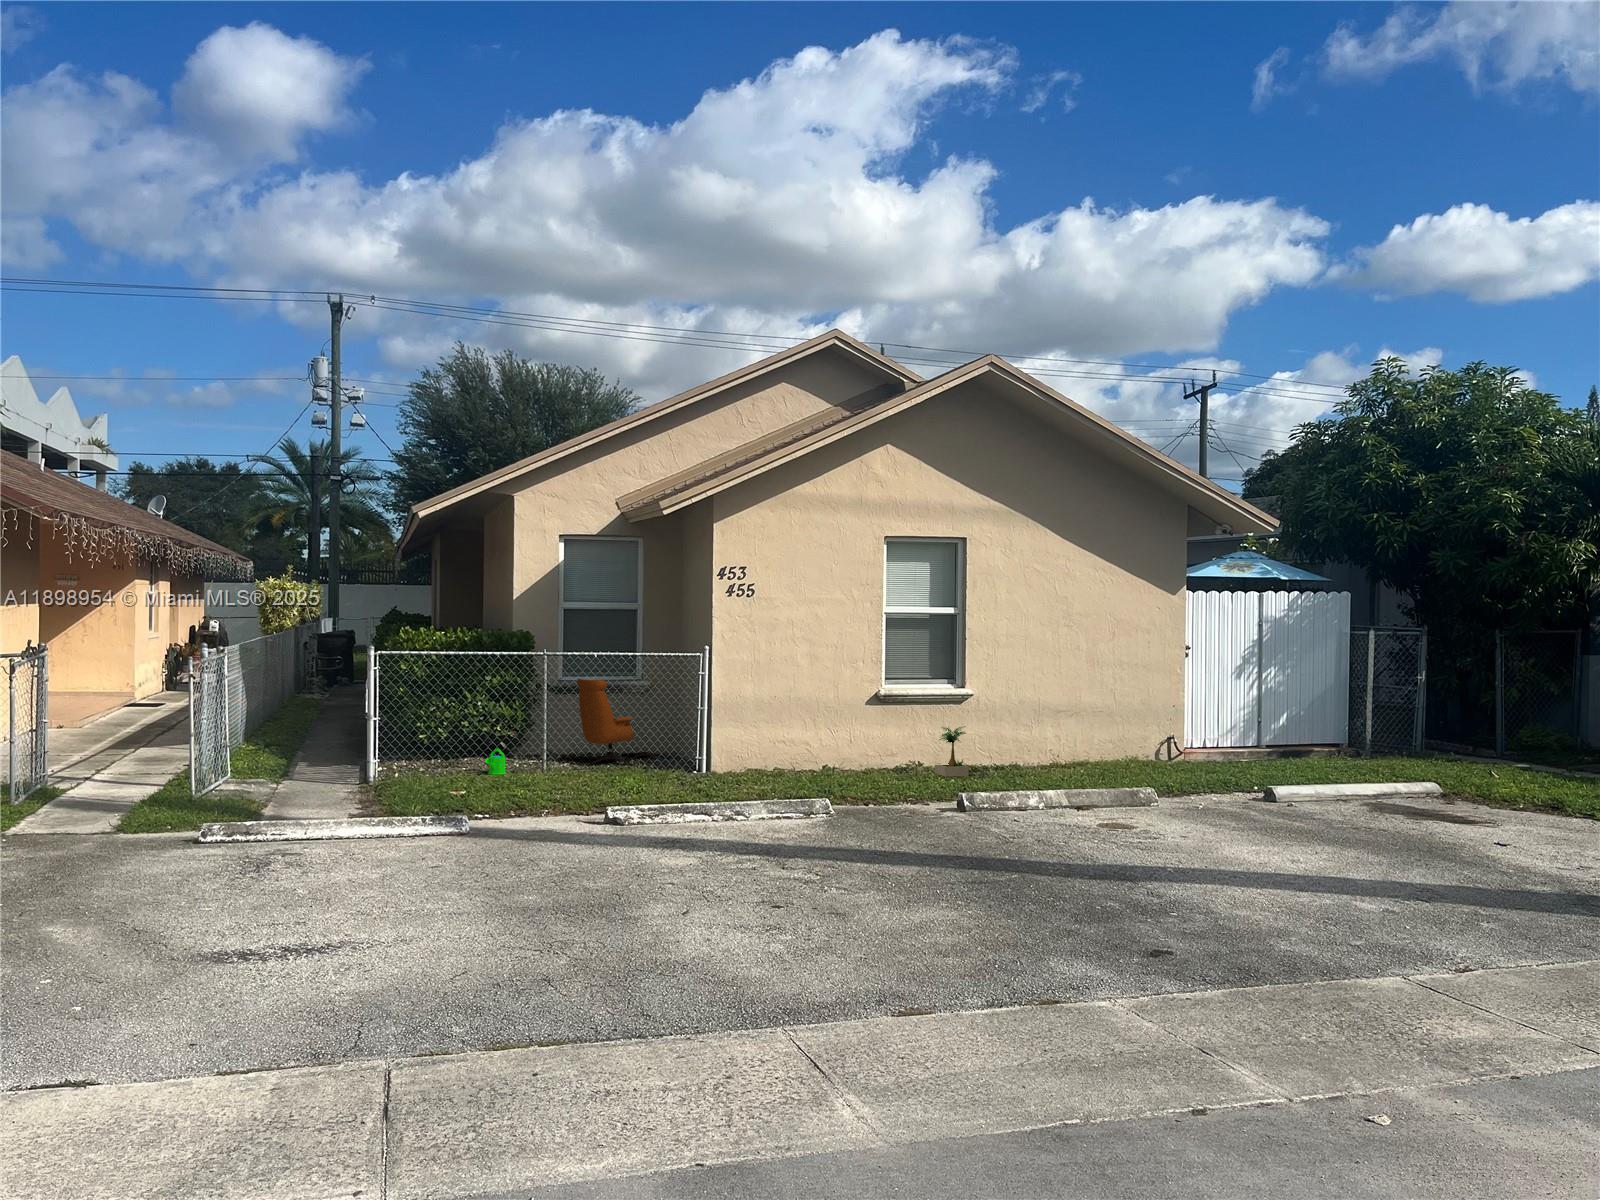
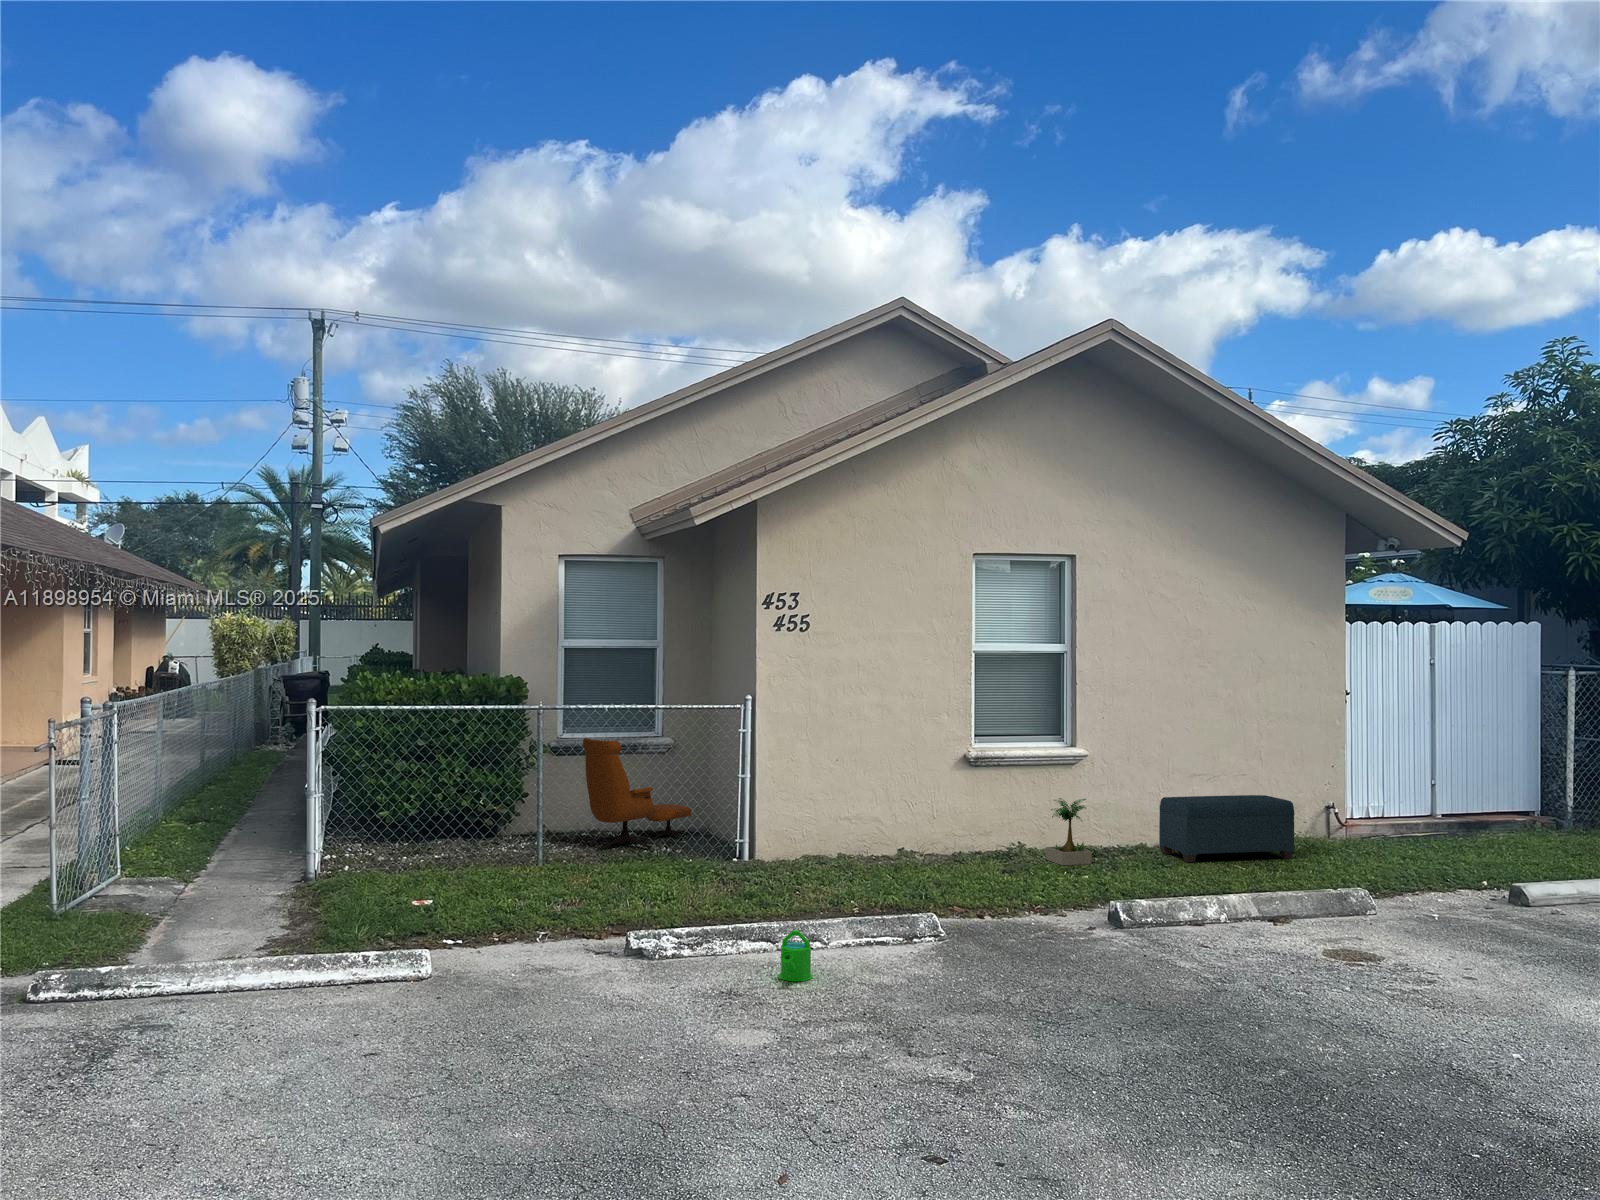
bench: none [1027,726,1130,776] -> present [1159,795,1295,862]
watering can: present [485,749,506,775] -> present [778,930,813,981]

